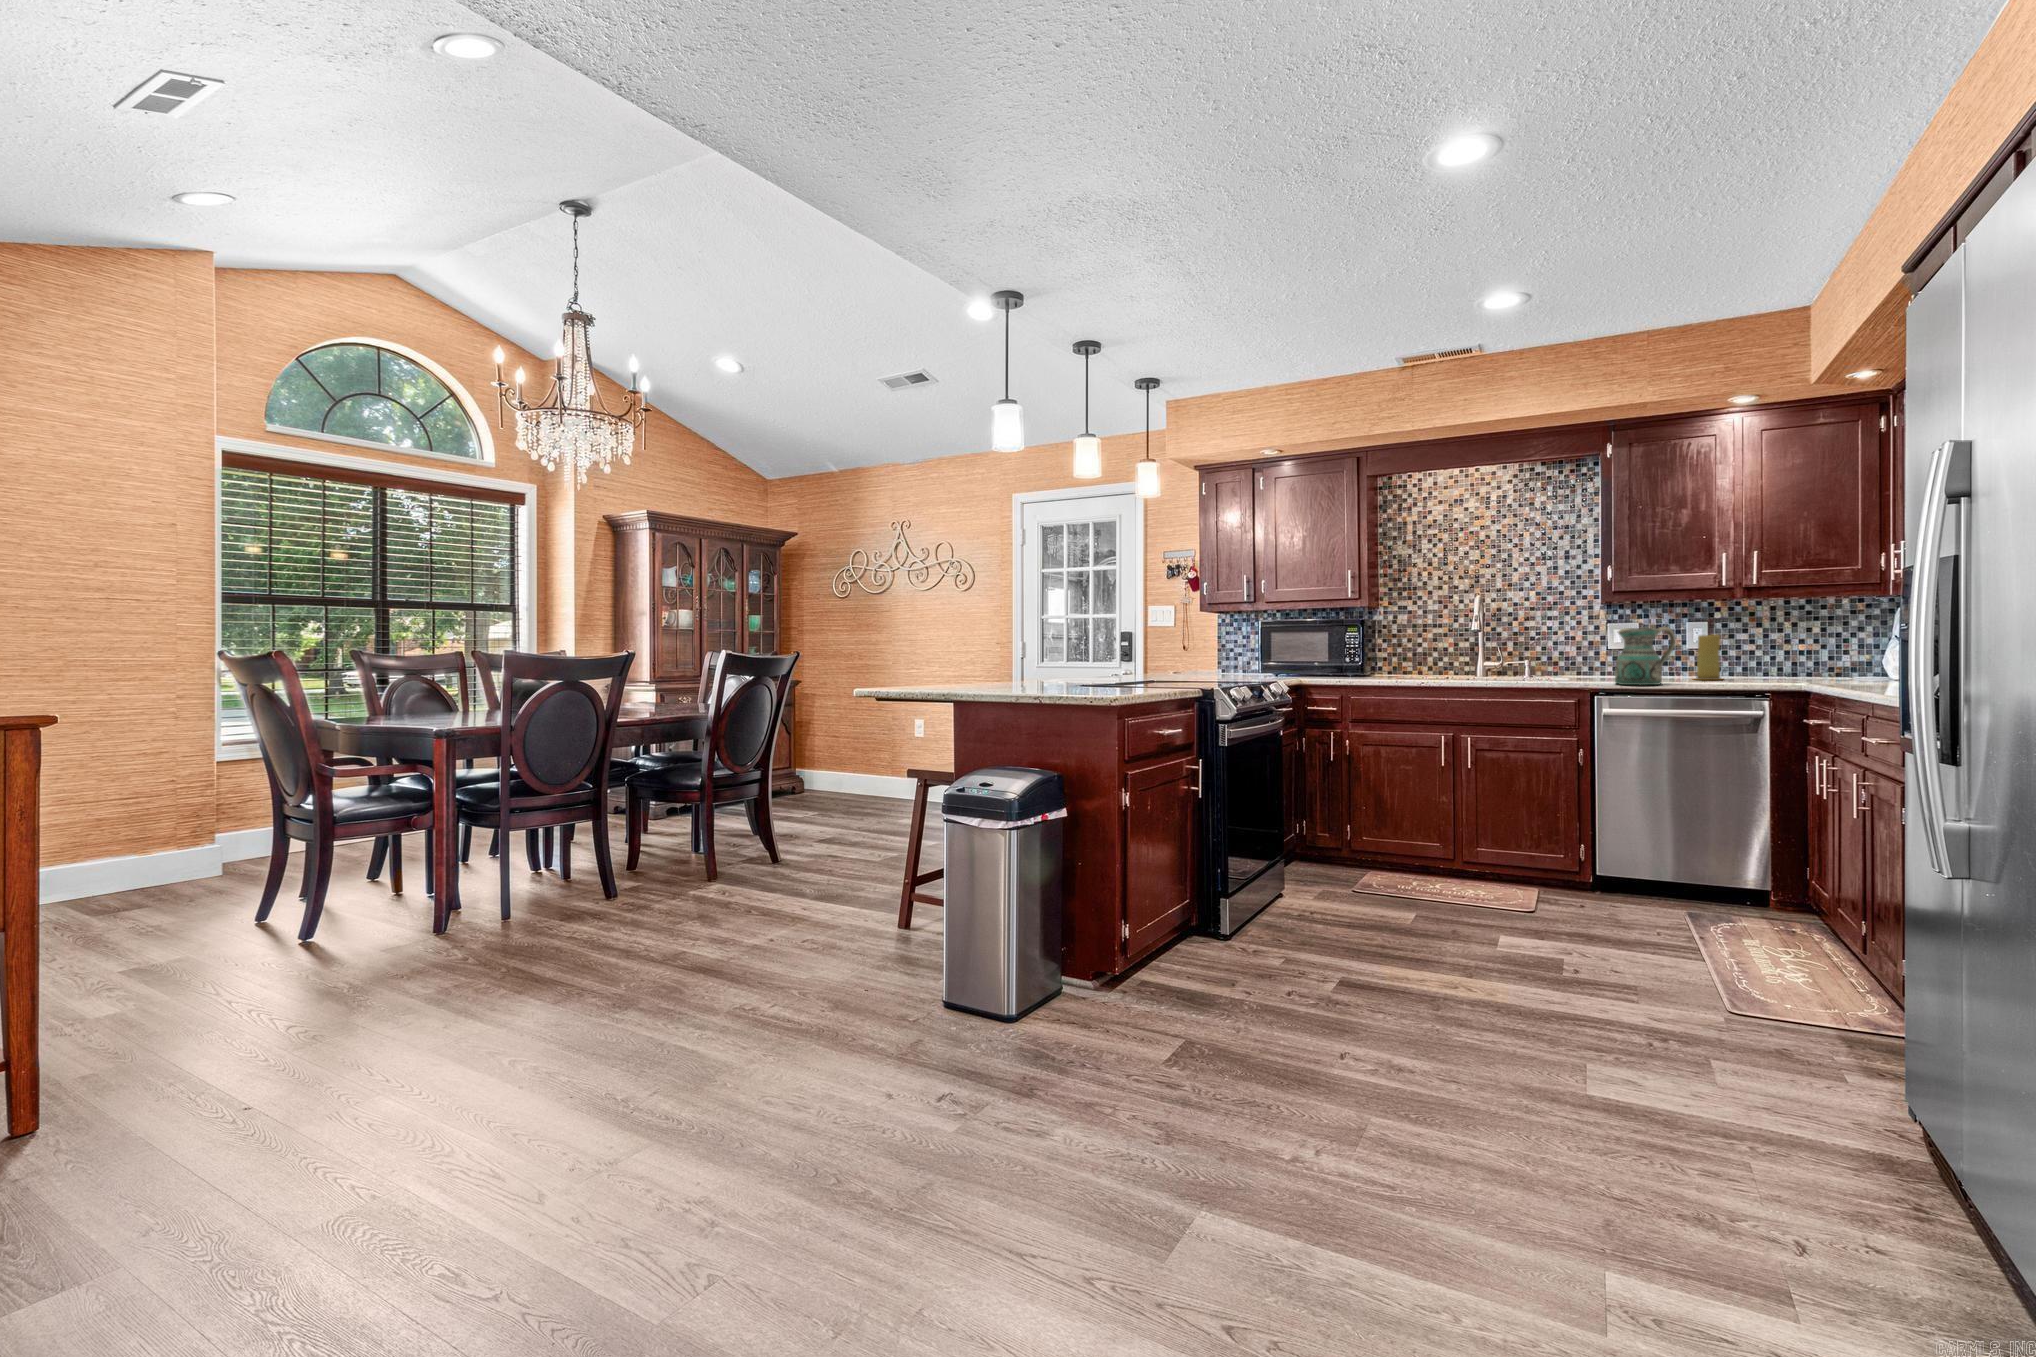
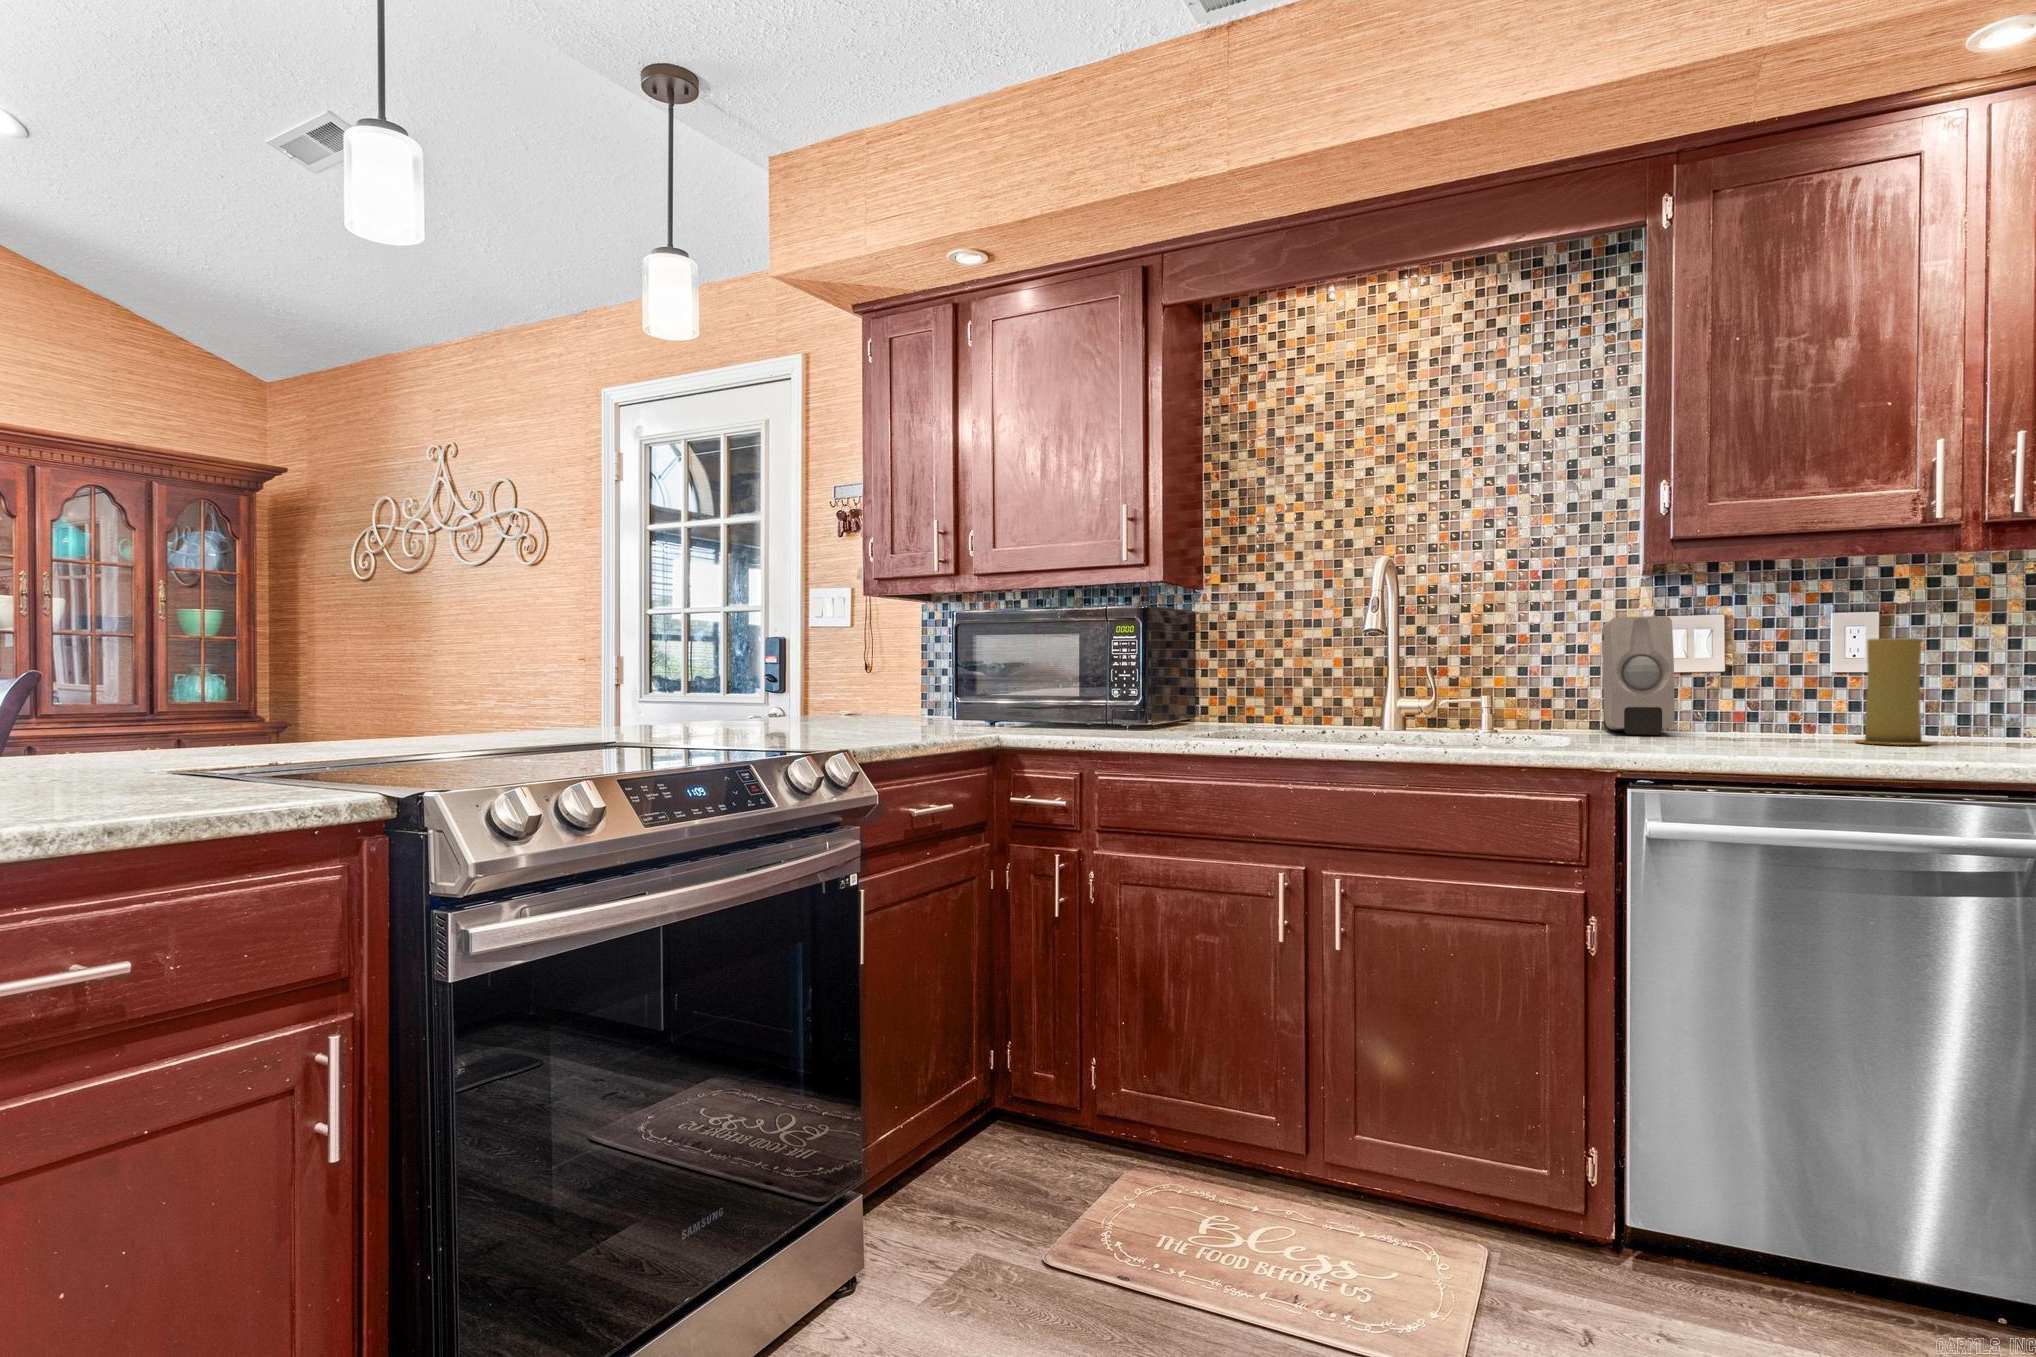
soap dispenser: none [1581,625,1614,677] -> present [1602,616,1674,734]
ceramic pitcher: present [1615,626,1675,685] -> none [1684,612,1826,754]

